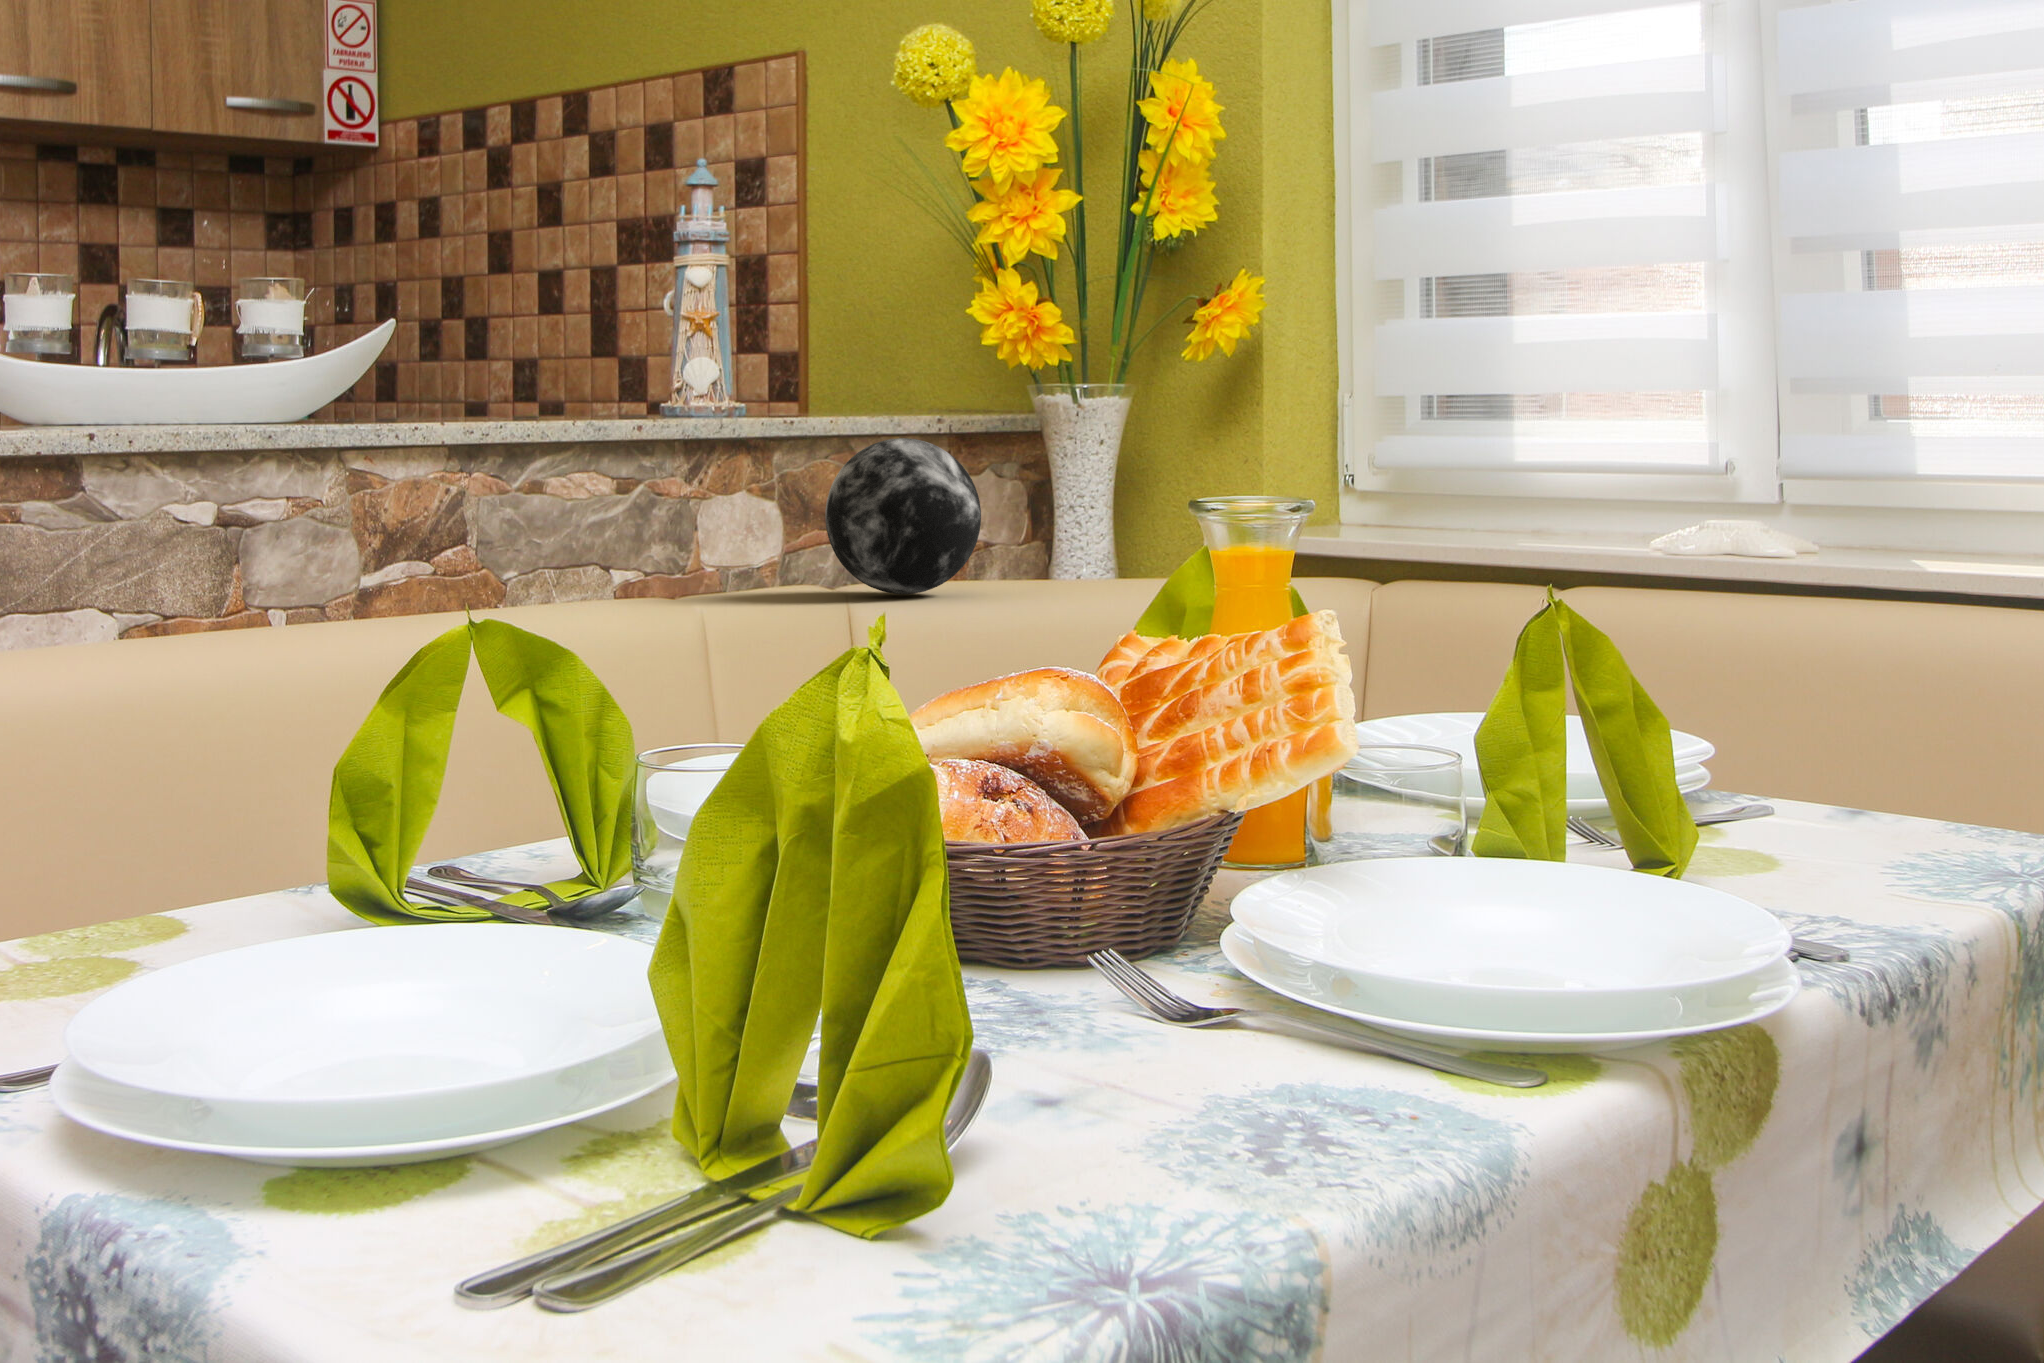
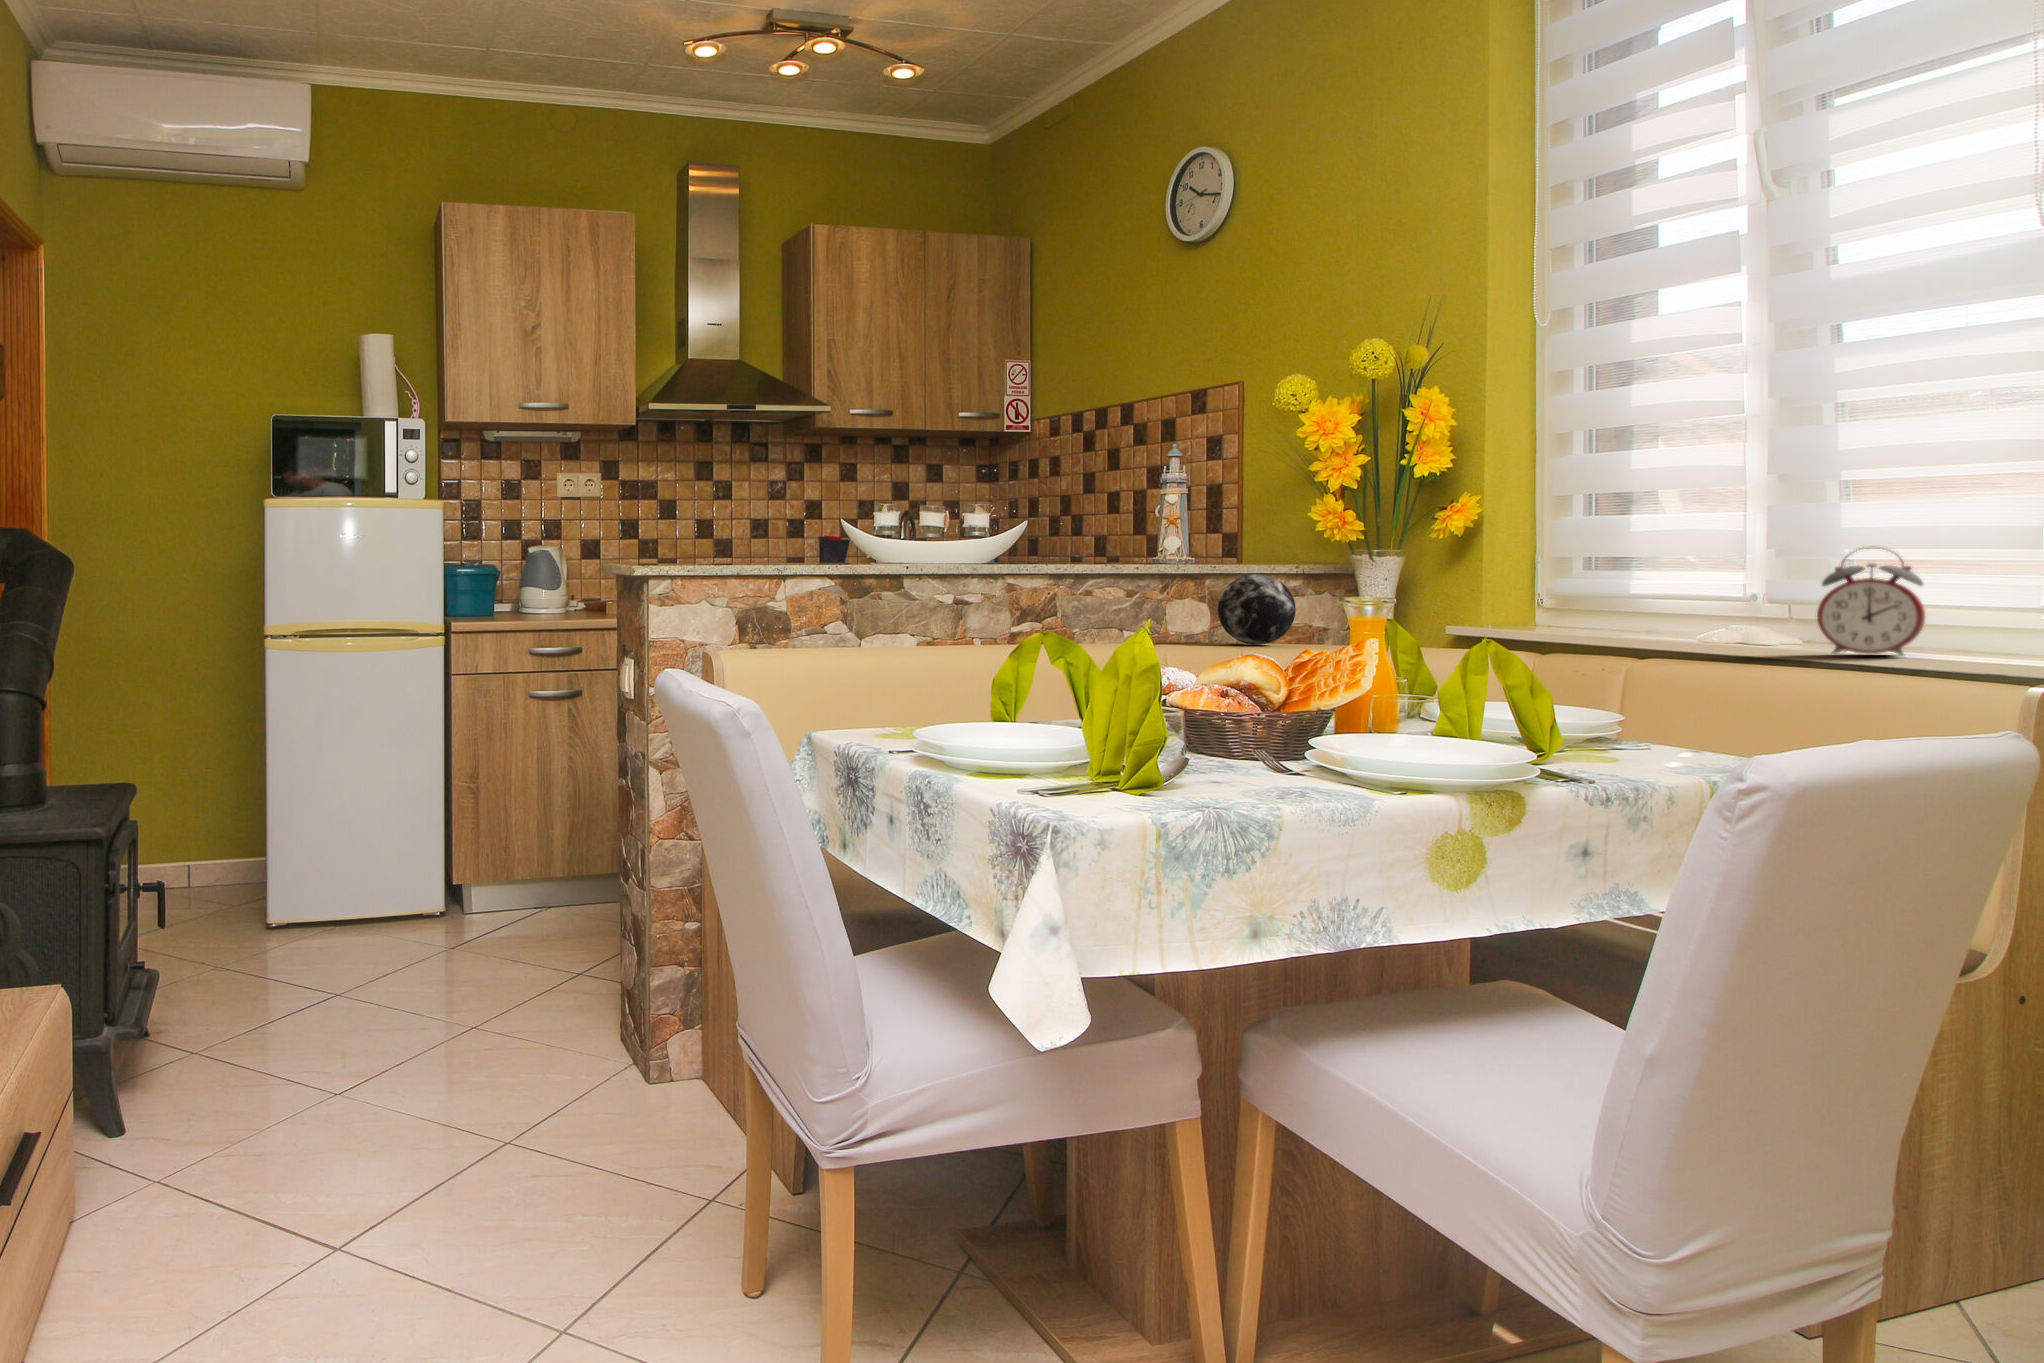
alarm clock: none [1865,373,2030,575] -> present [1817,547,1925,656]

